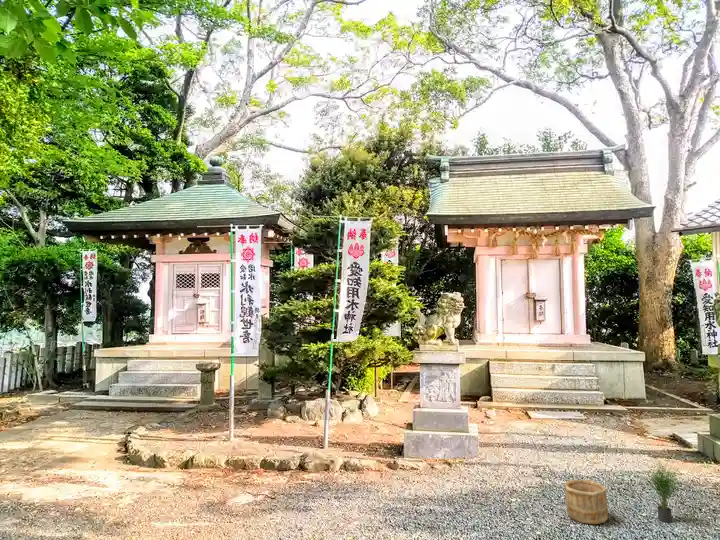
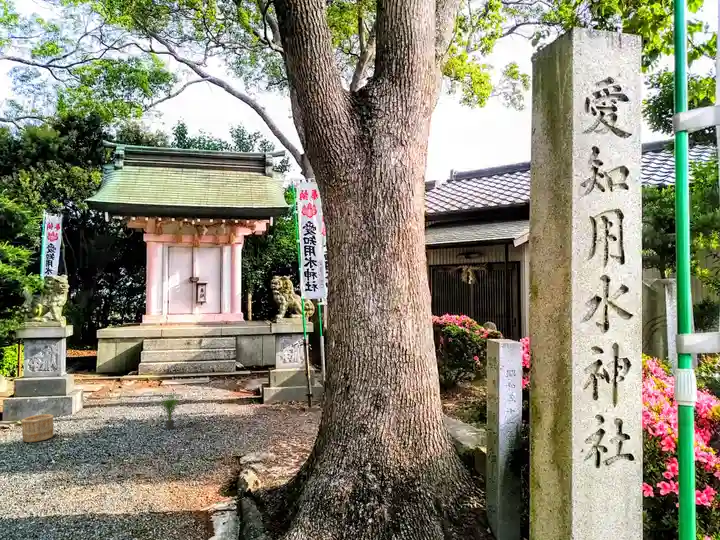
wooden bucket: present [564,480,608,524] -> present [21,414,54,442]

